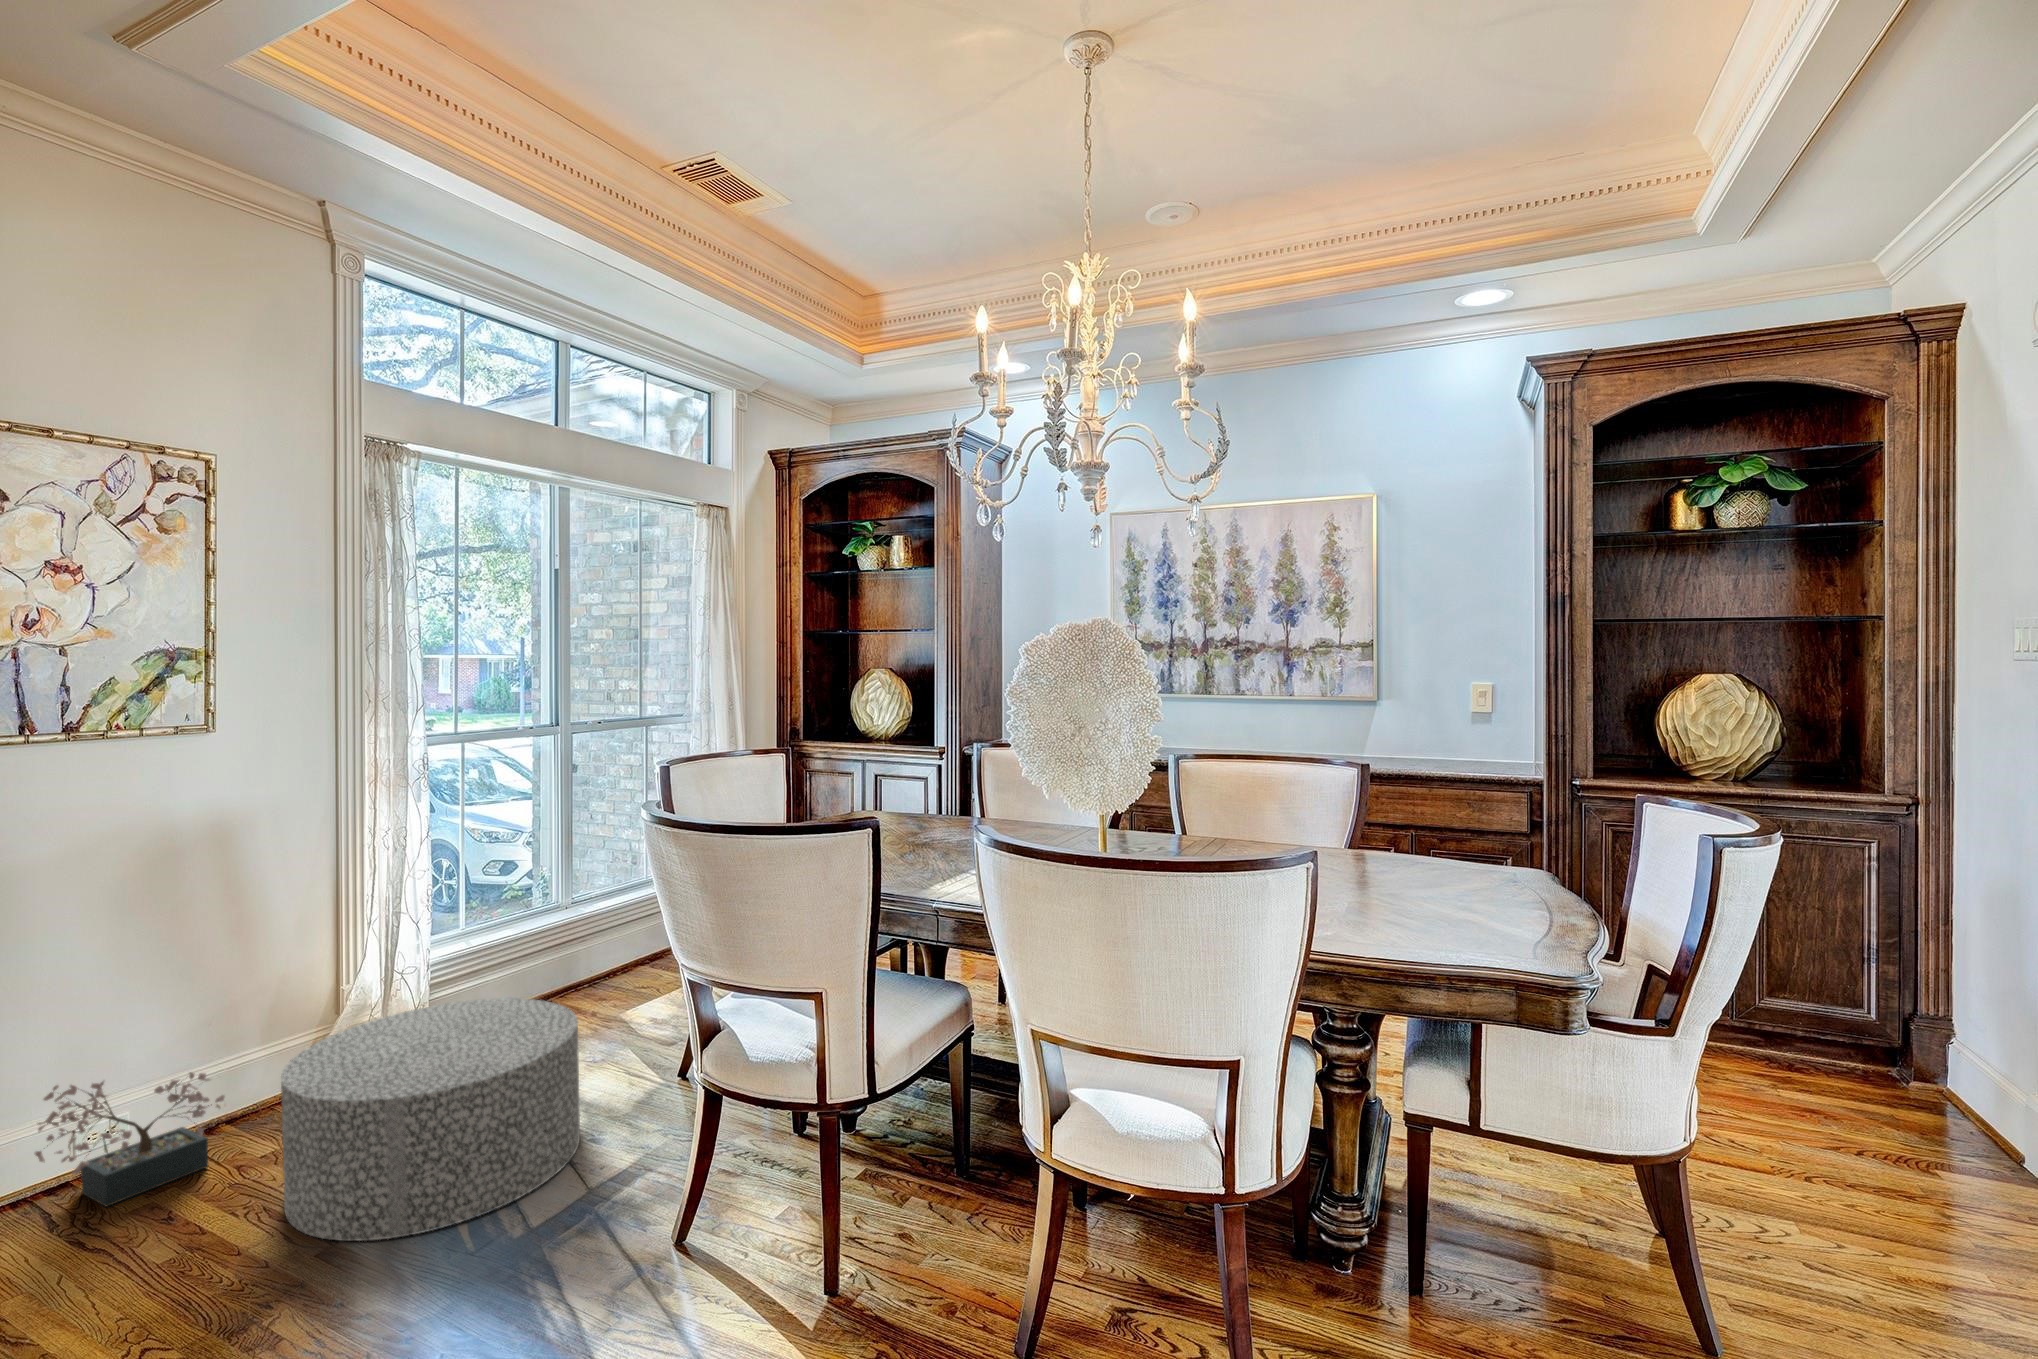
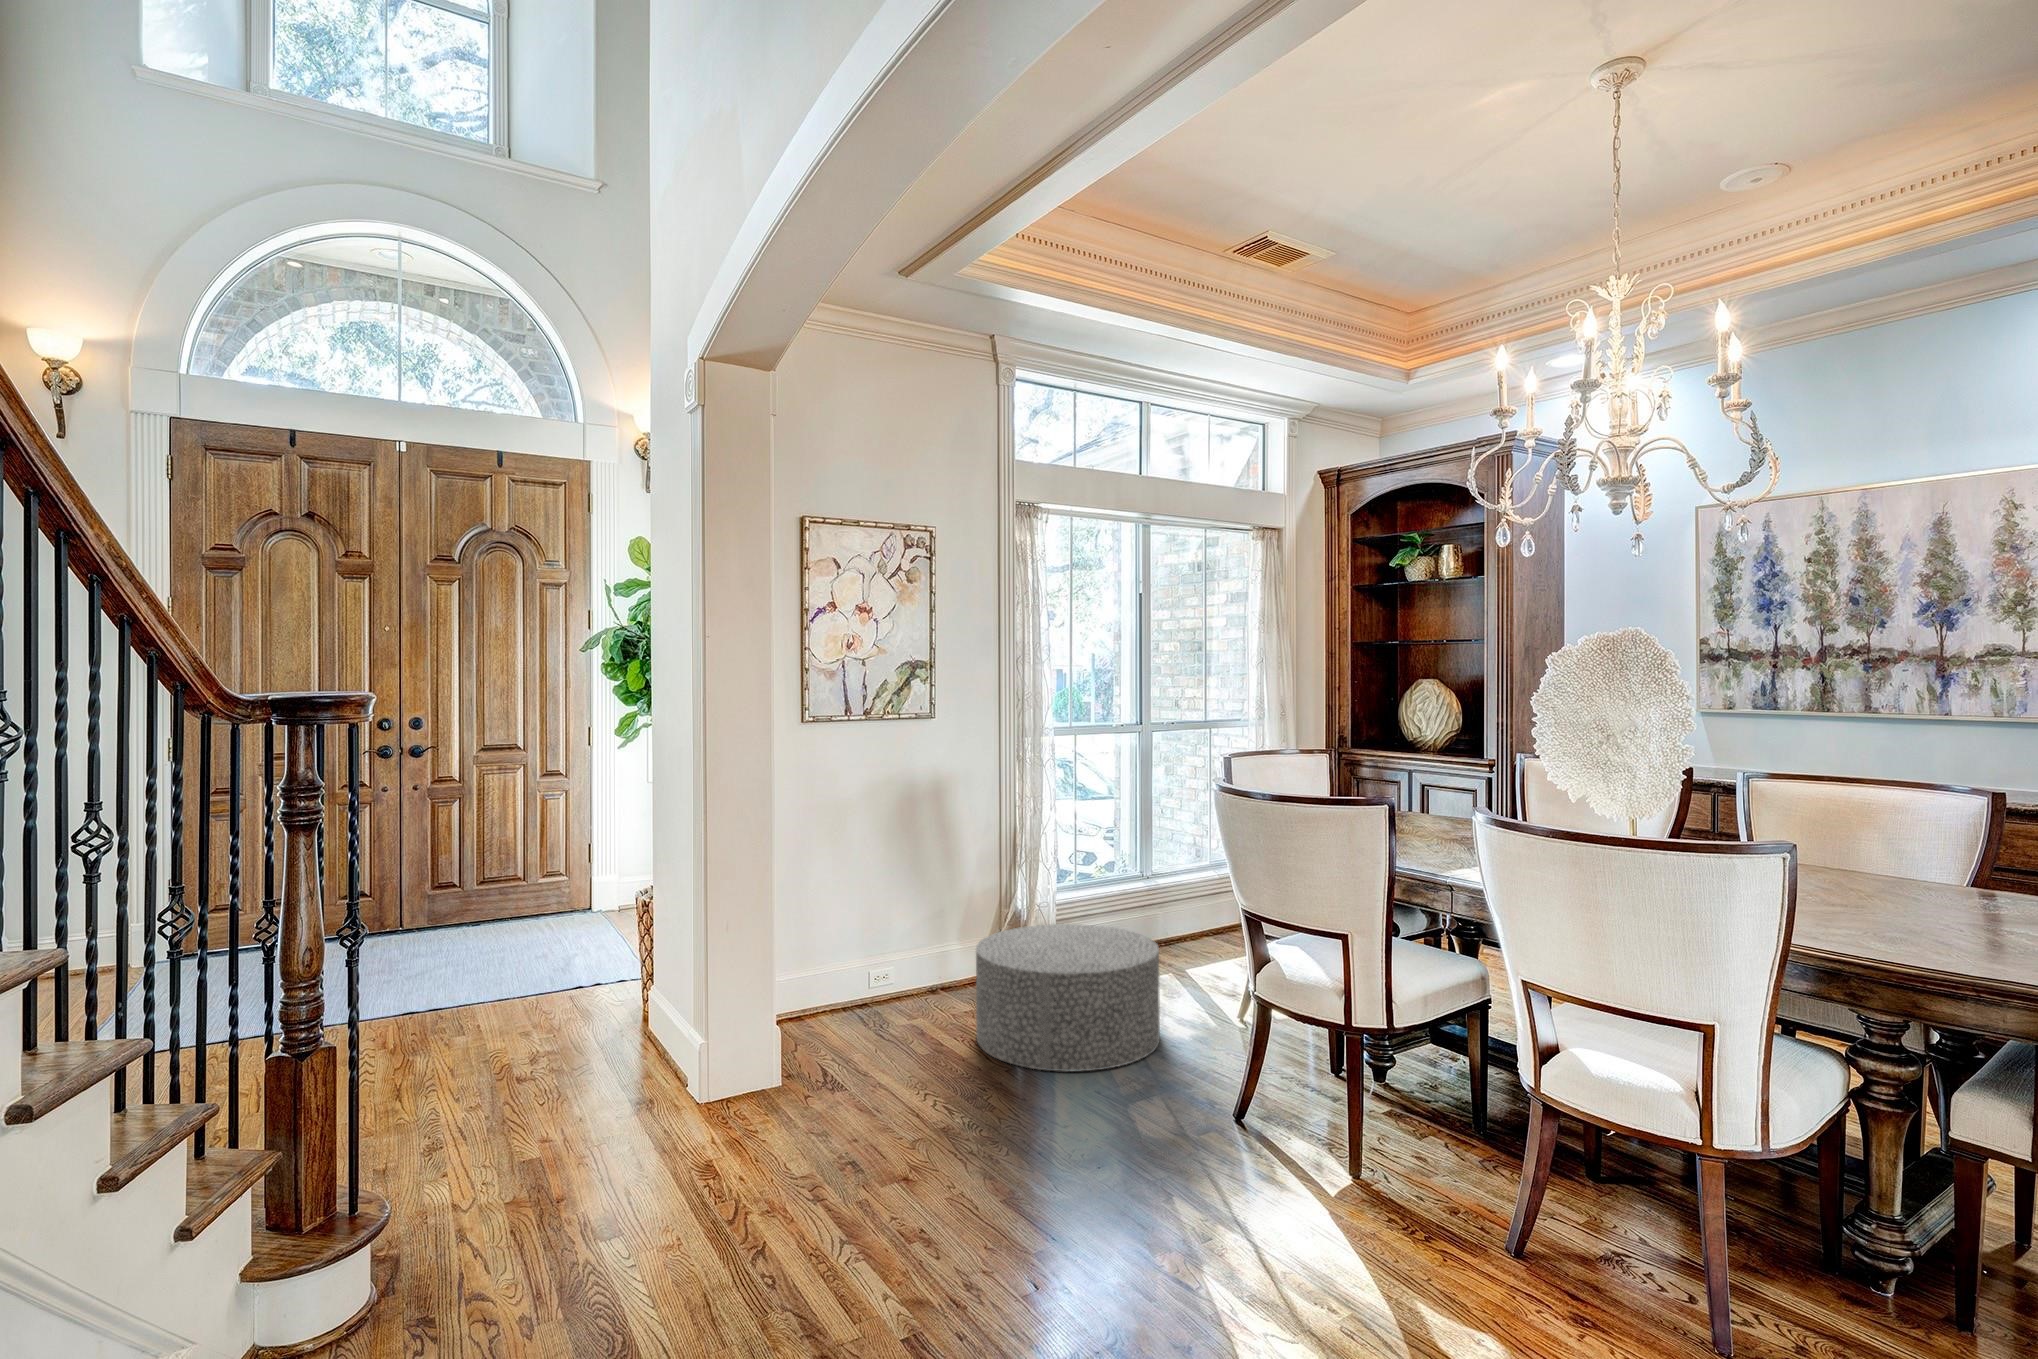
decorative plant: present [35,1072,225,1207] -> none [849,935,939,1017]

